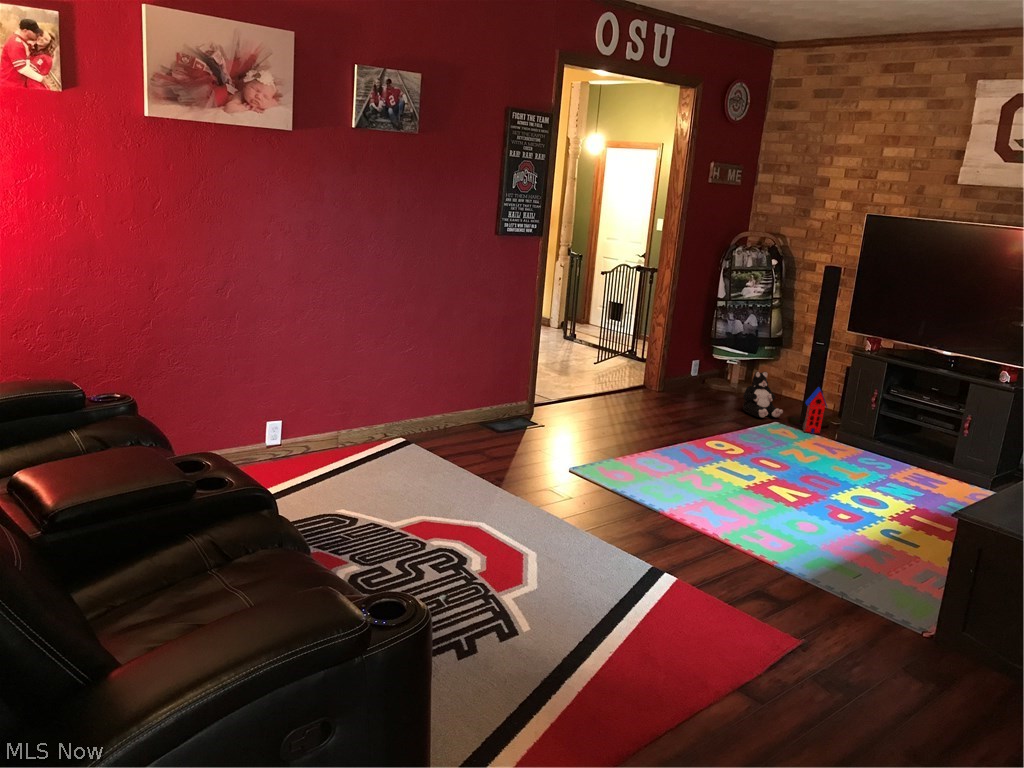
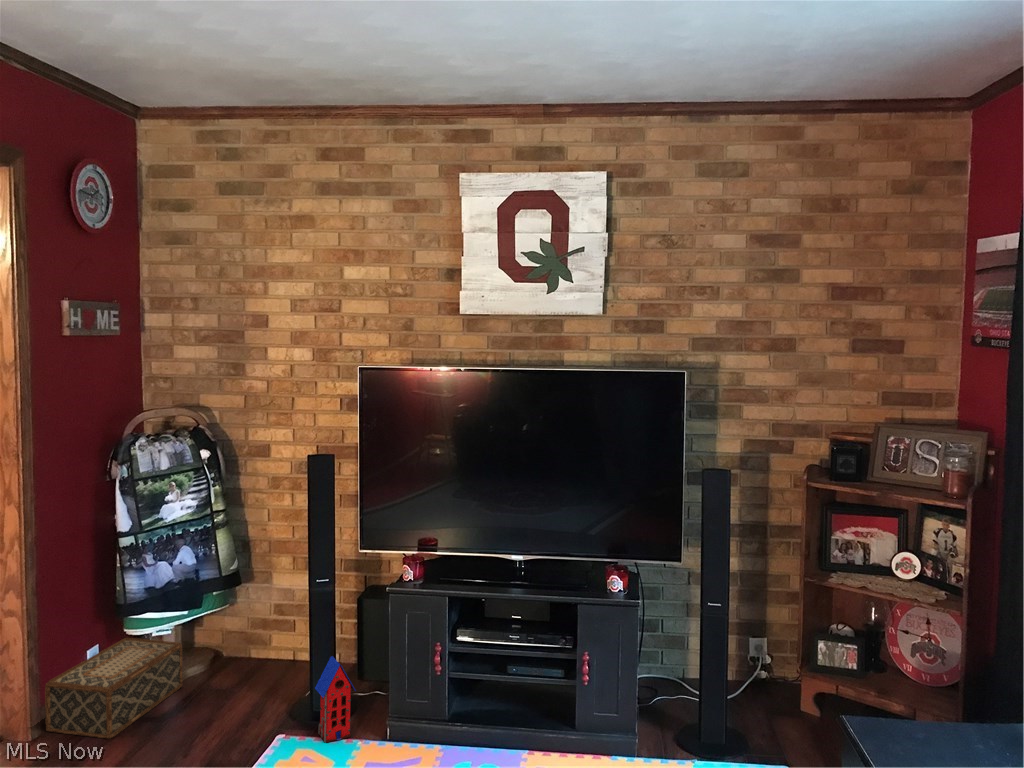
woven basket: none [668,362,742,402] -> present [45,638,182,739]
plush toy: present [743,371,783,418] -> none [203,647,277,736]

